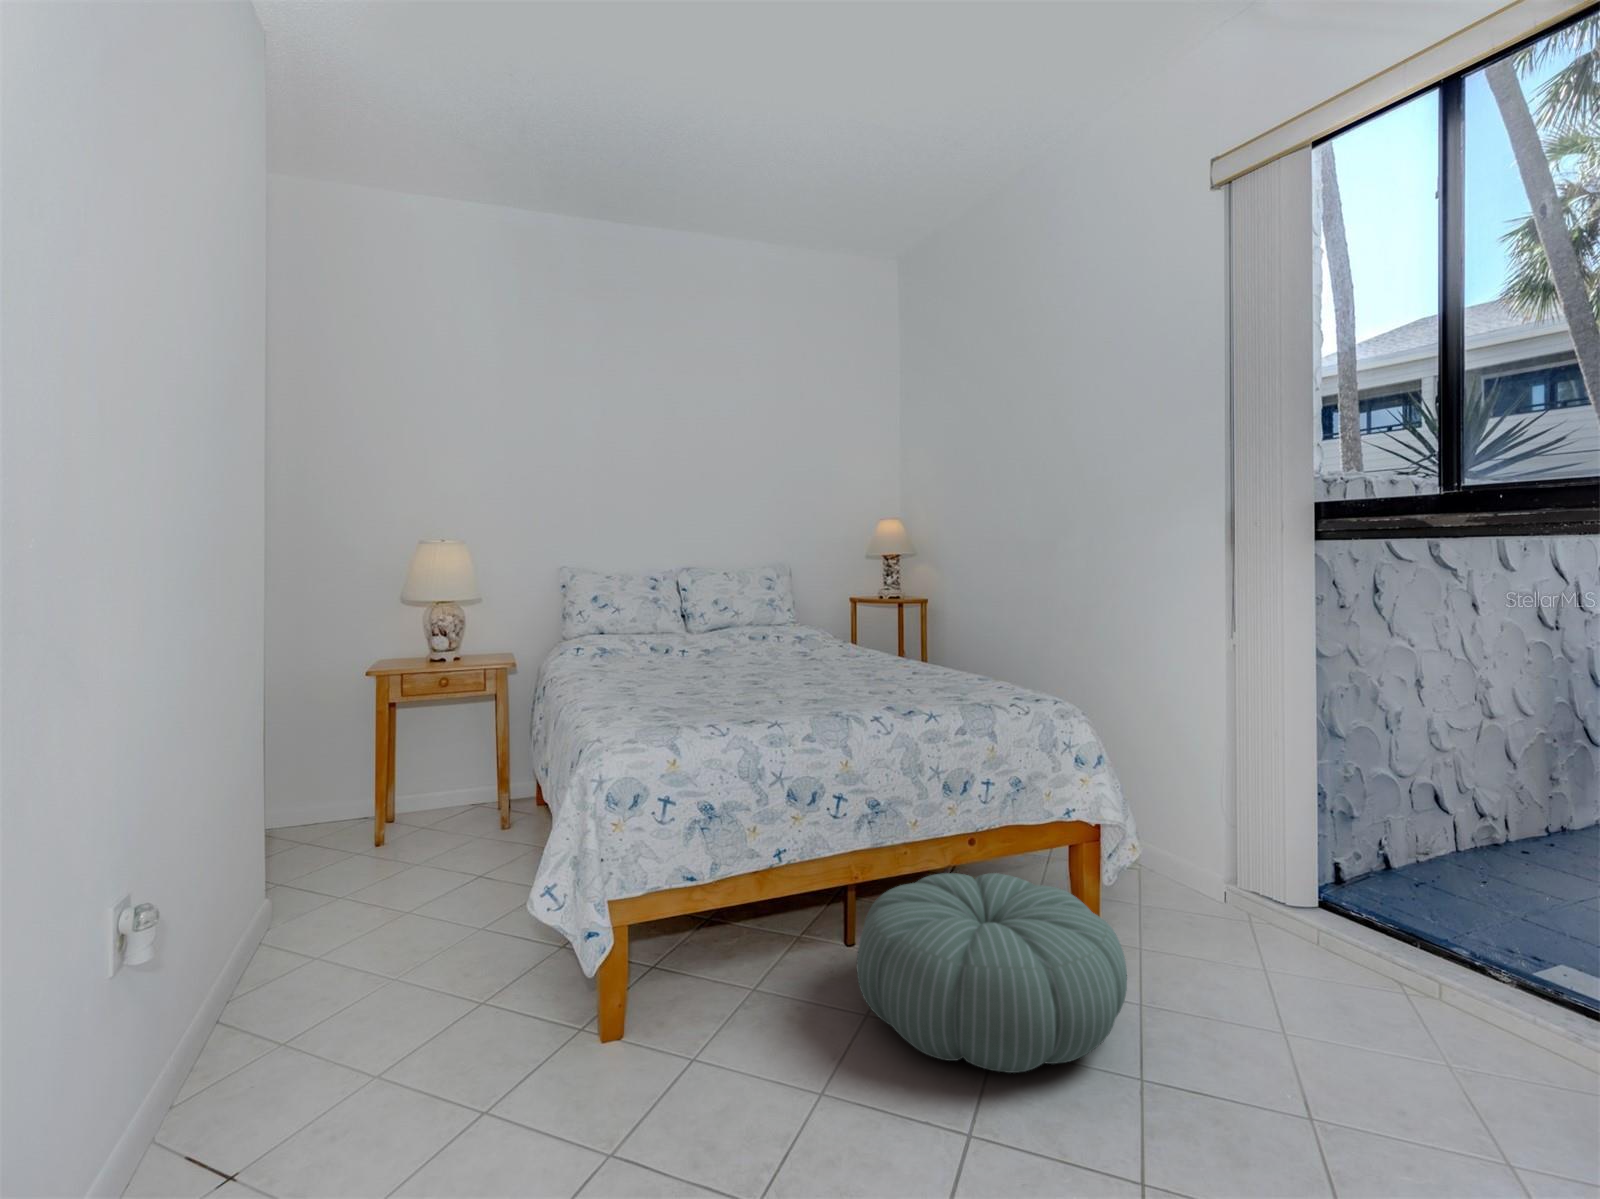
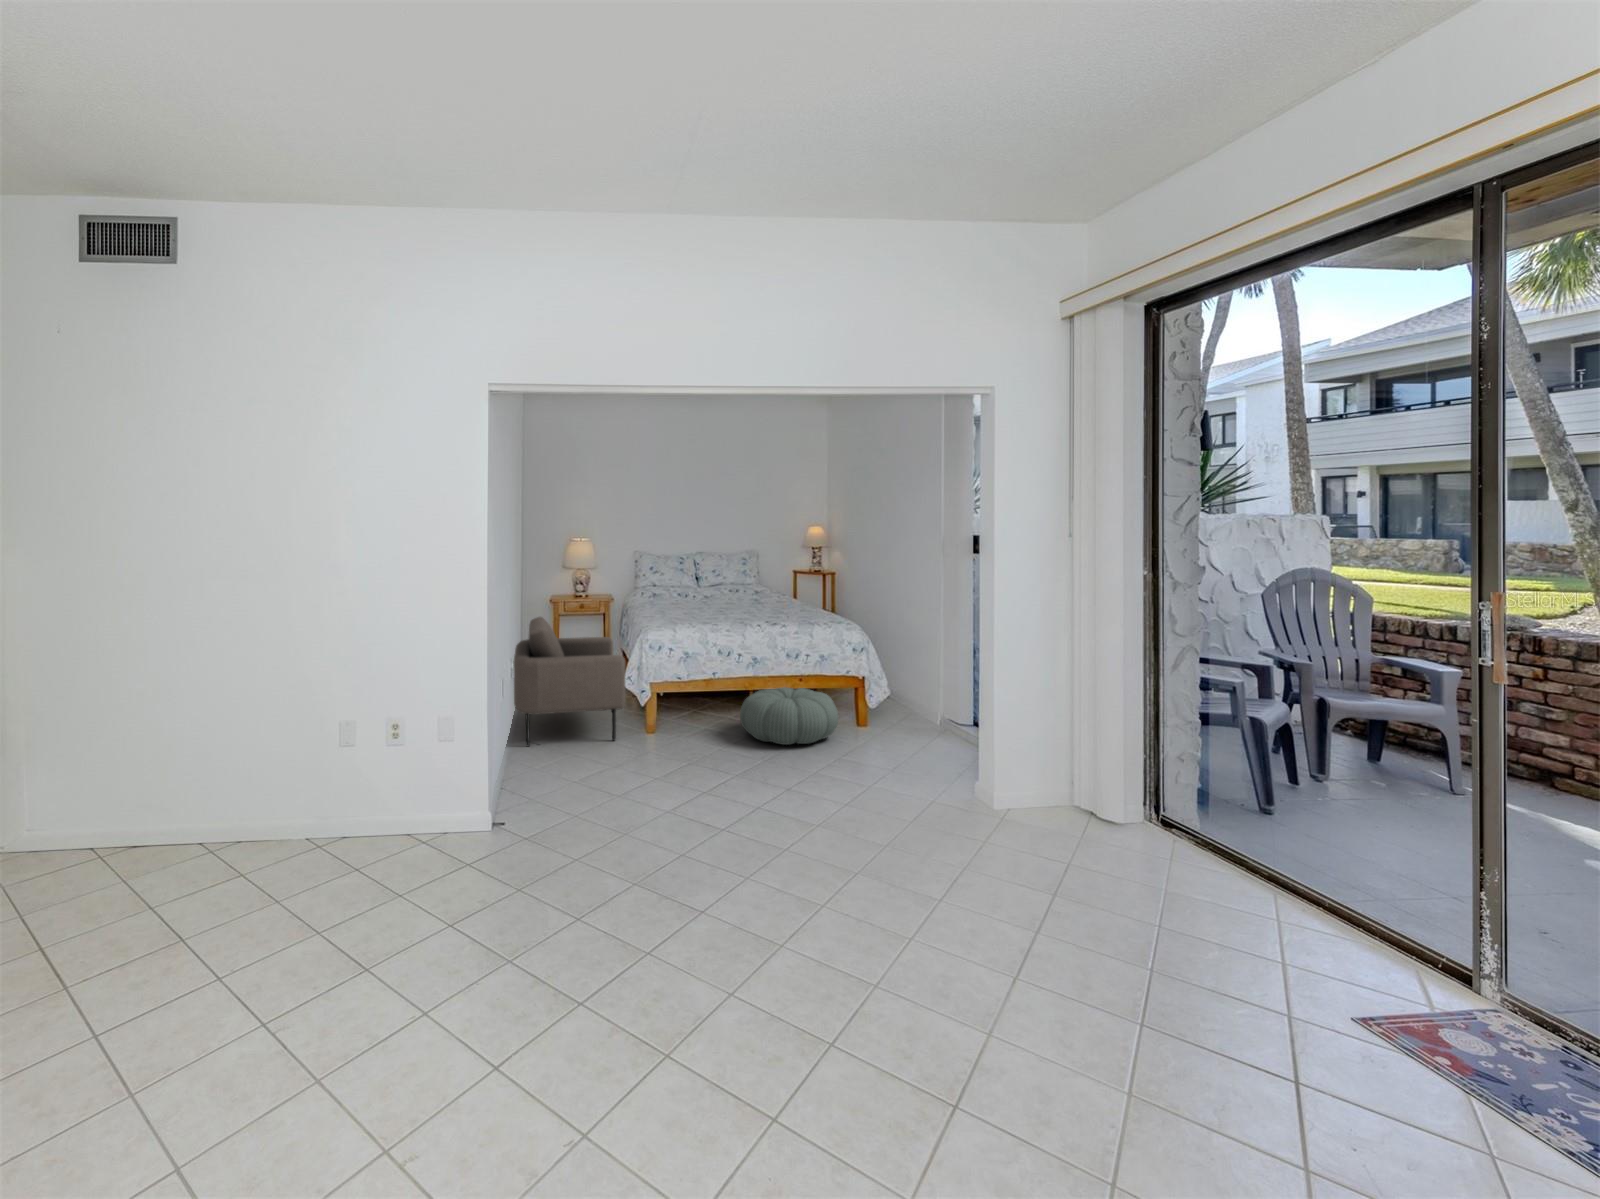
armchair: none [177,721,538,1164] -> present [514,617,625,746]

